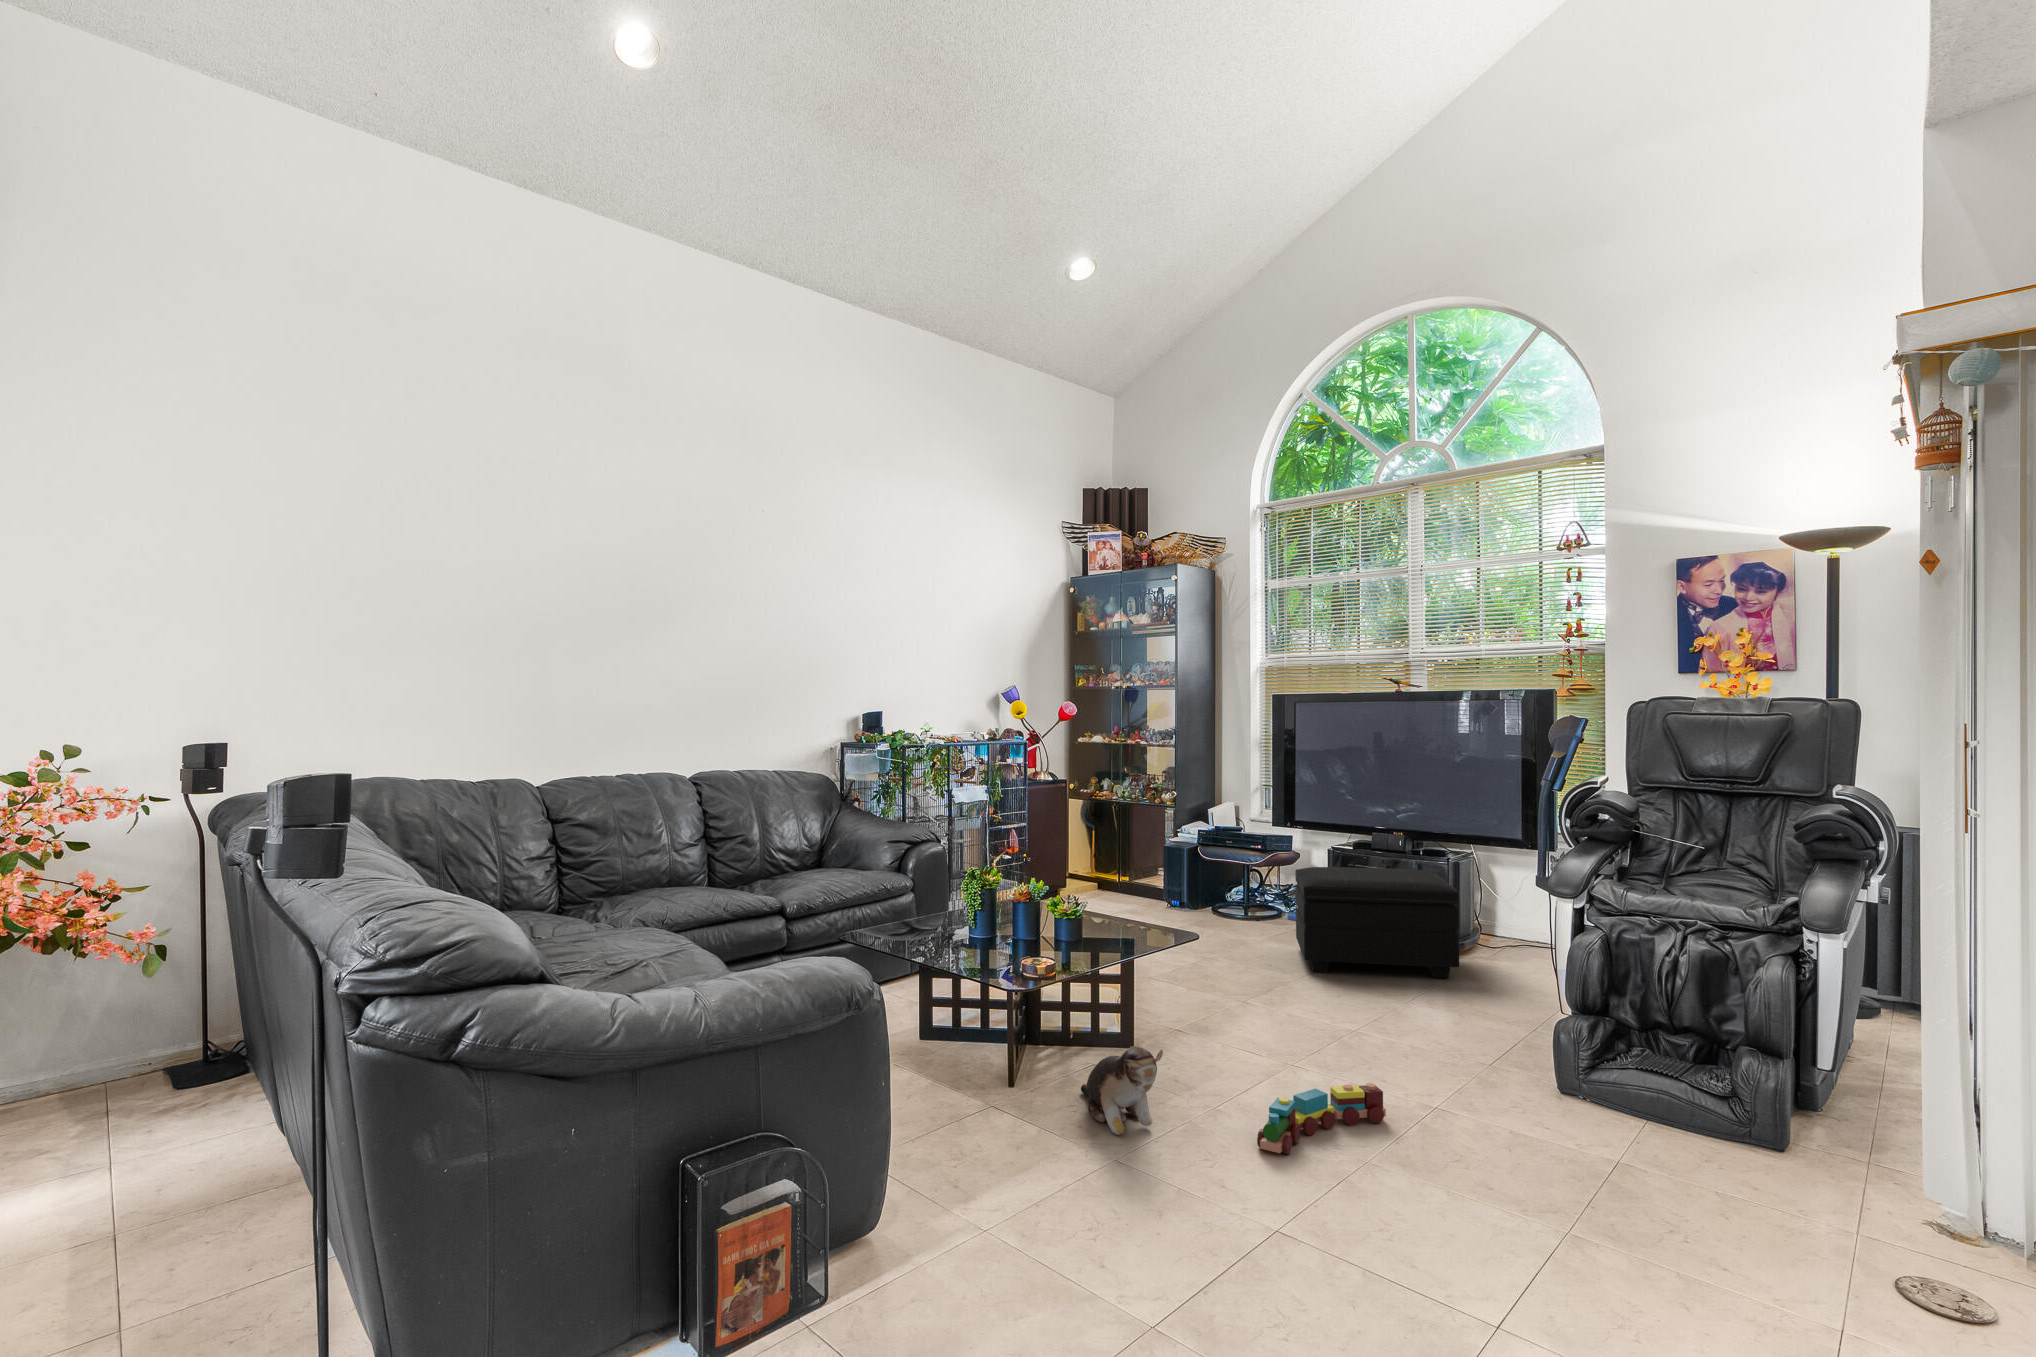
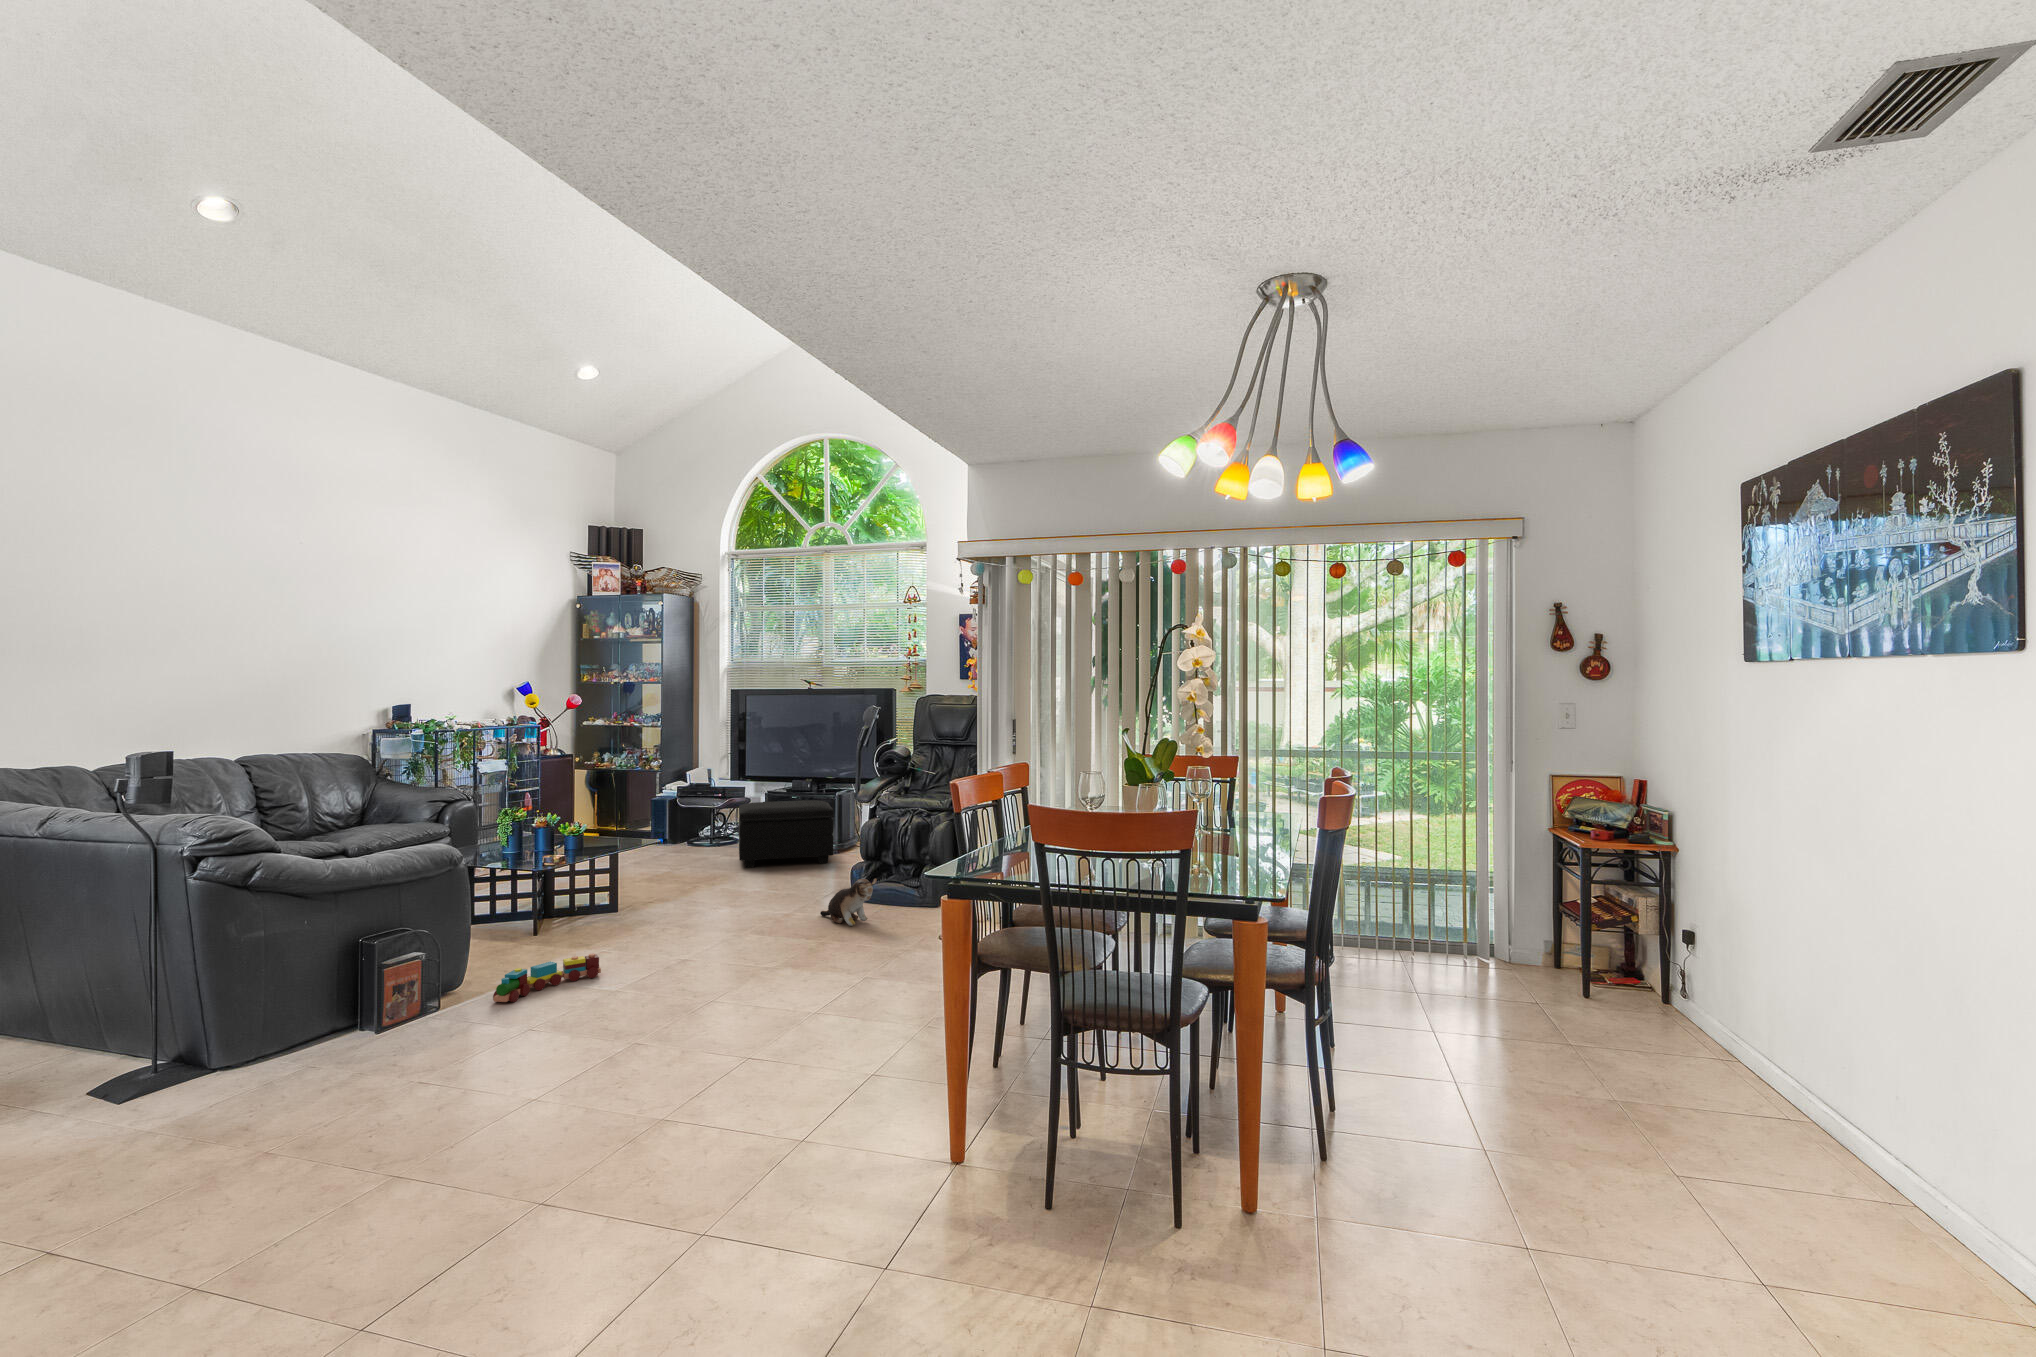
plush toy: present [1081,1046,1163,1135] -> present [820,879,877,926]
toy train: present [1257,1083,1386,1154] -> present [493,953,601,1002]

